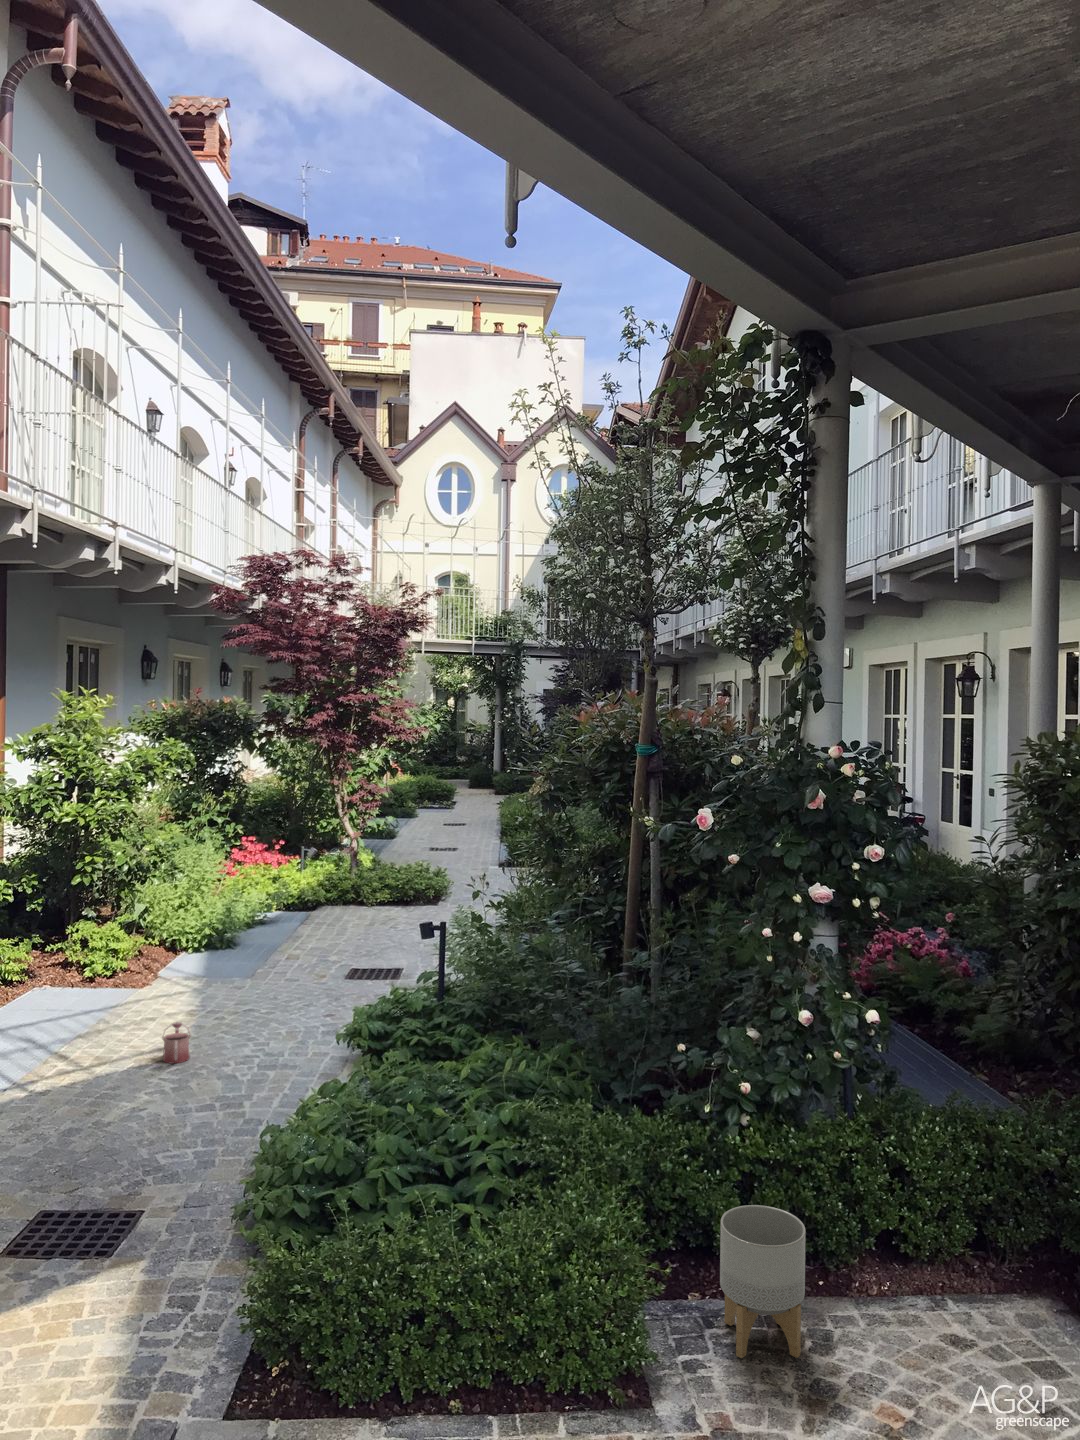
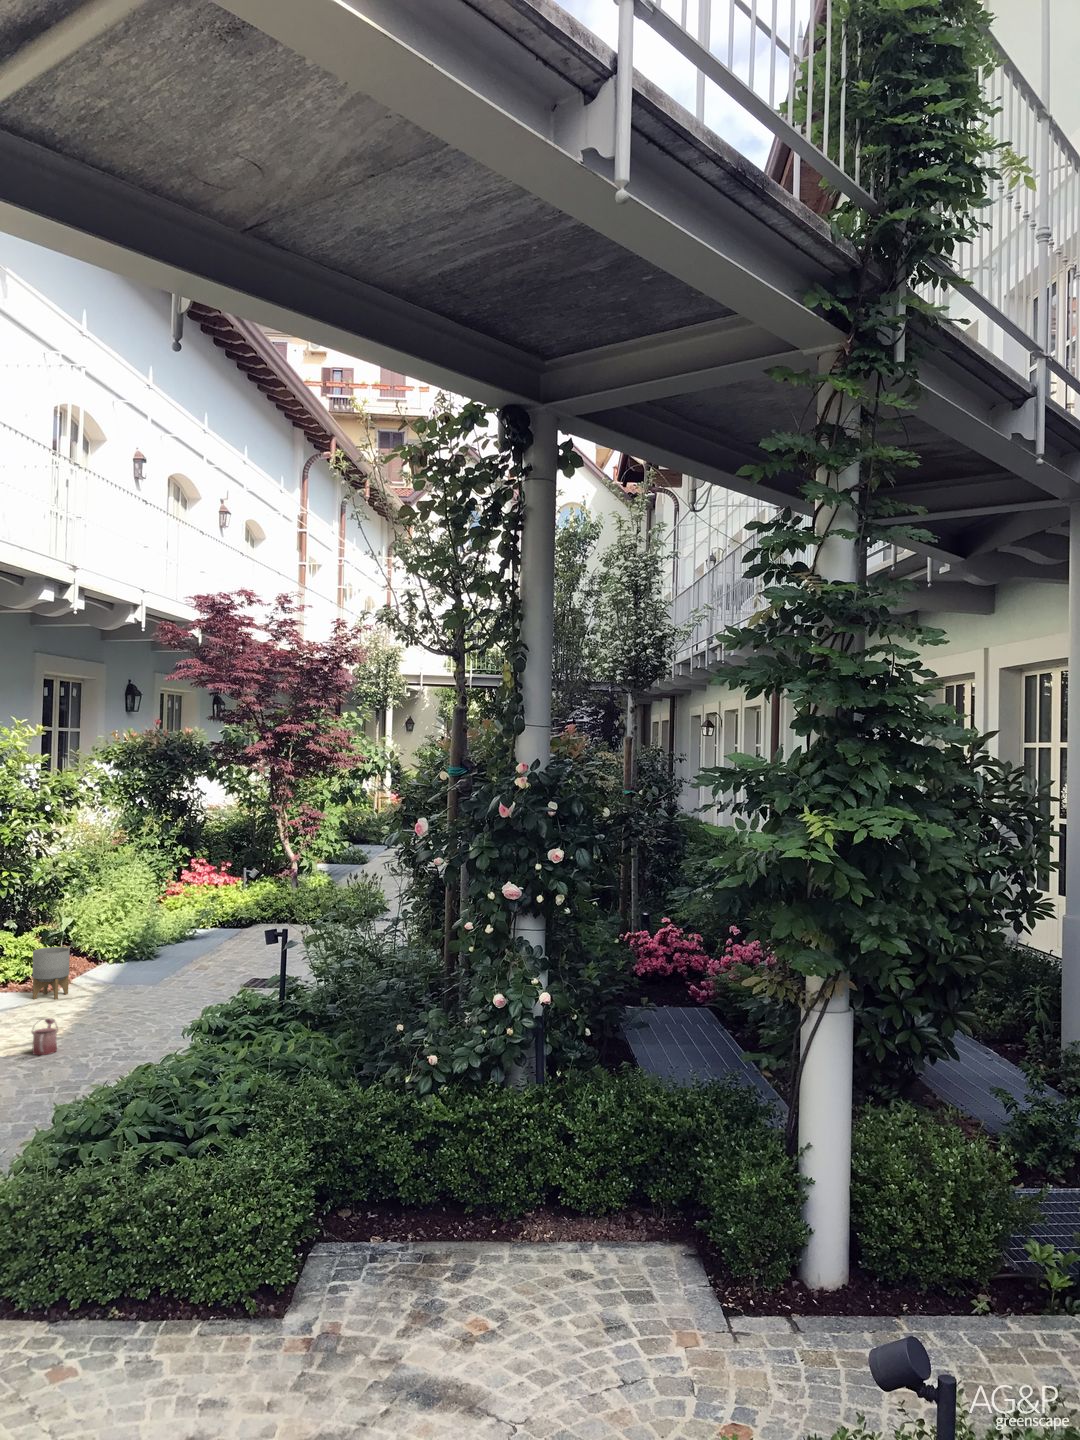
planter: present [720,1205,806,1358] -> present [32,947,70,999]

